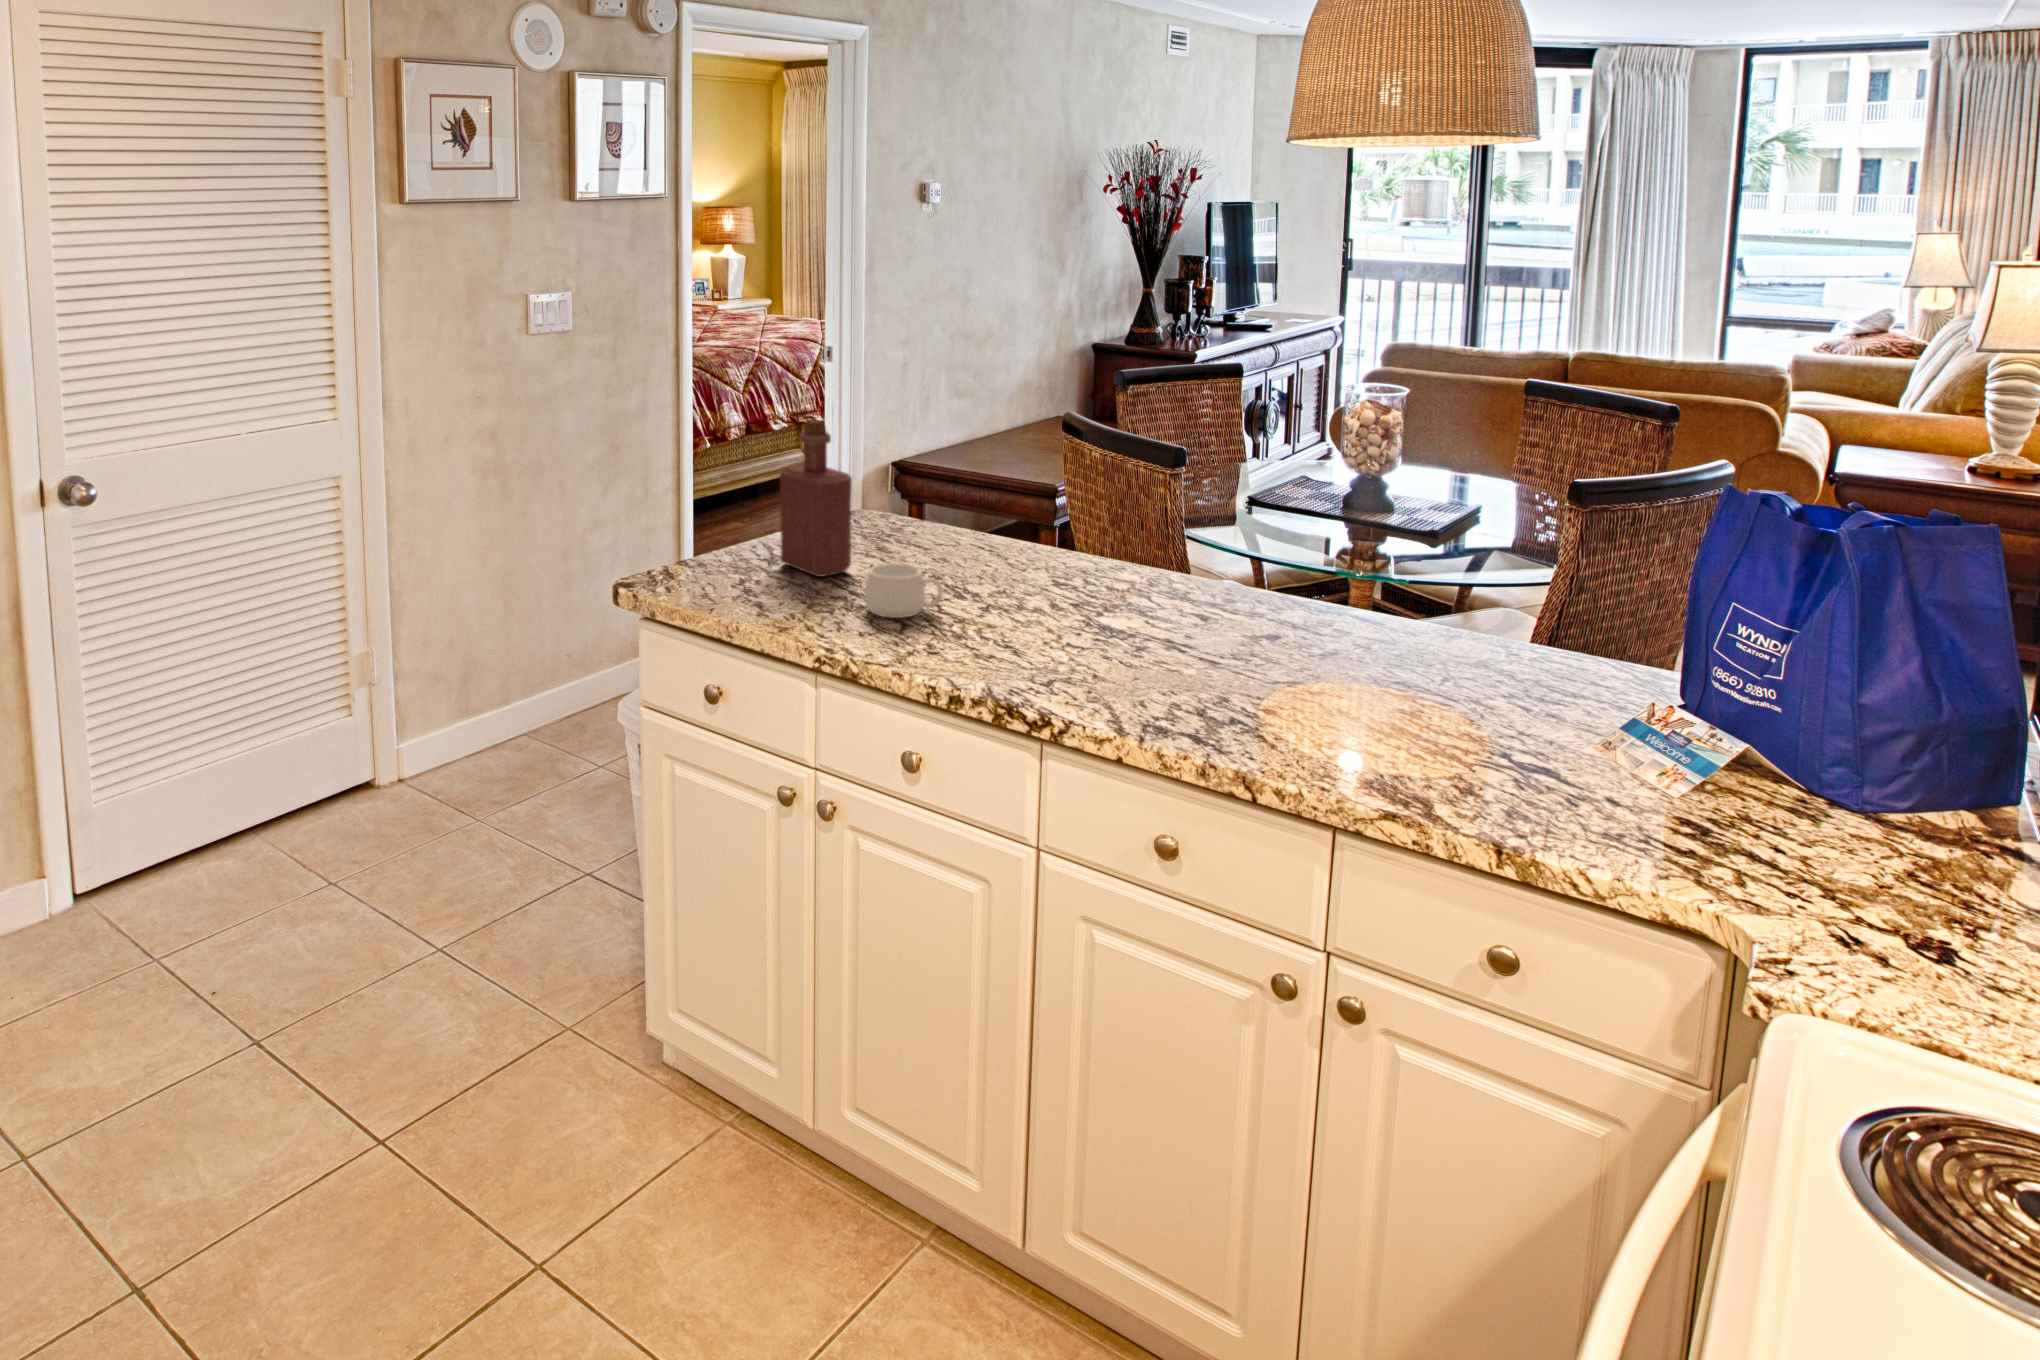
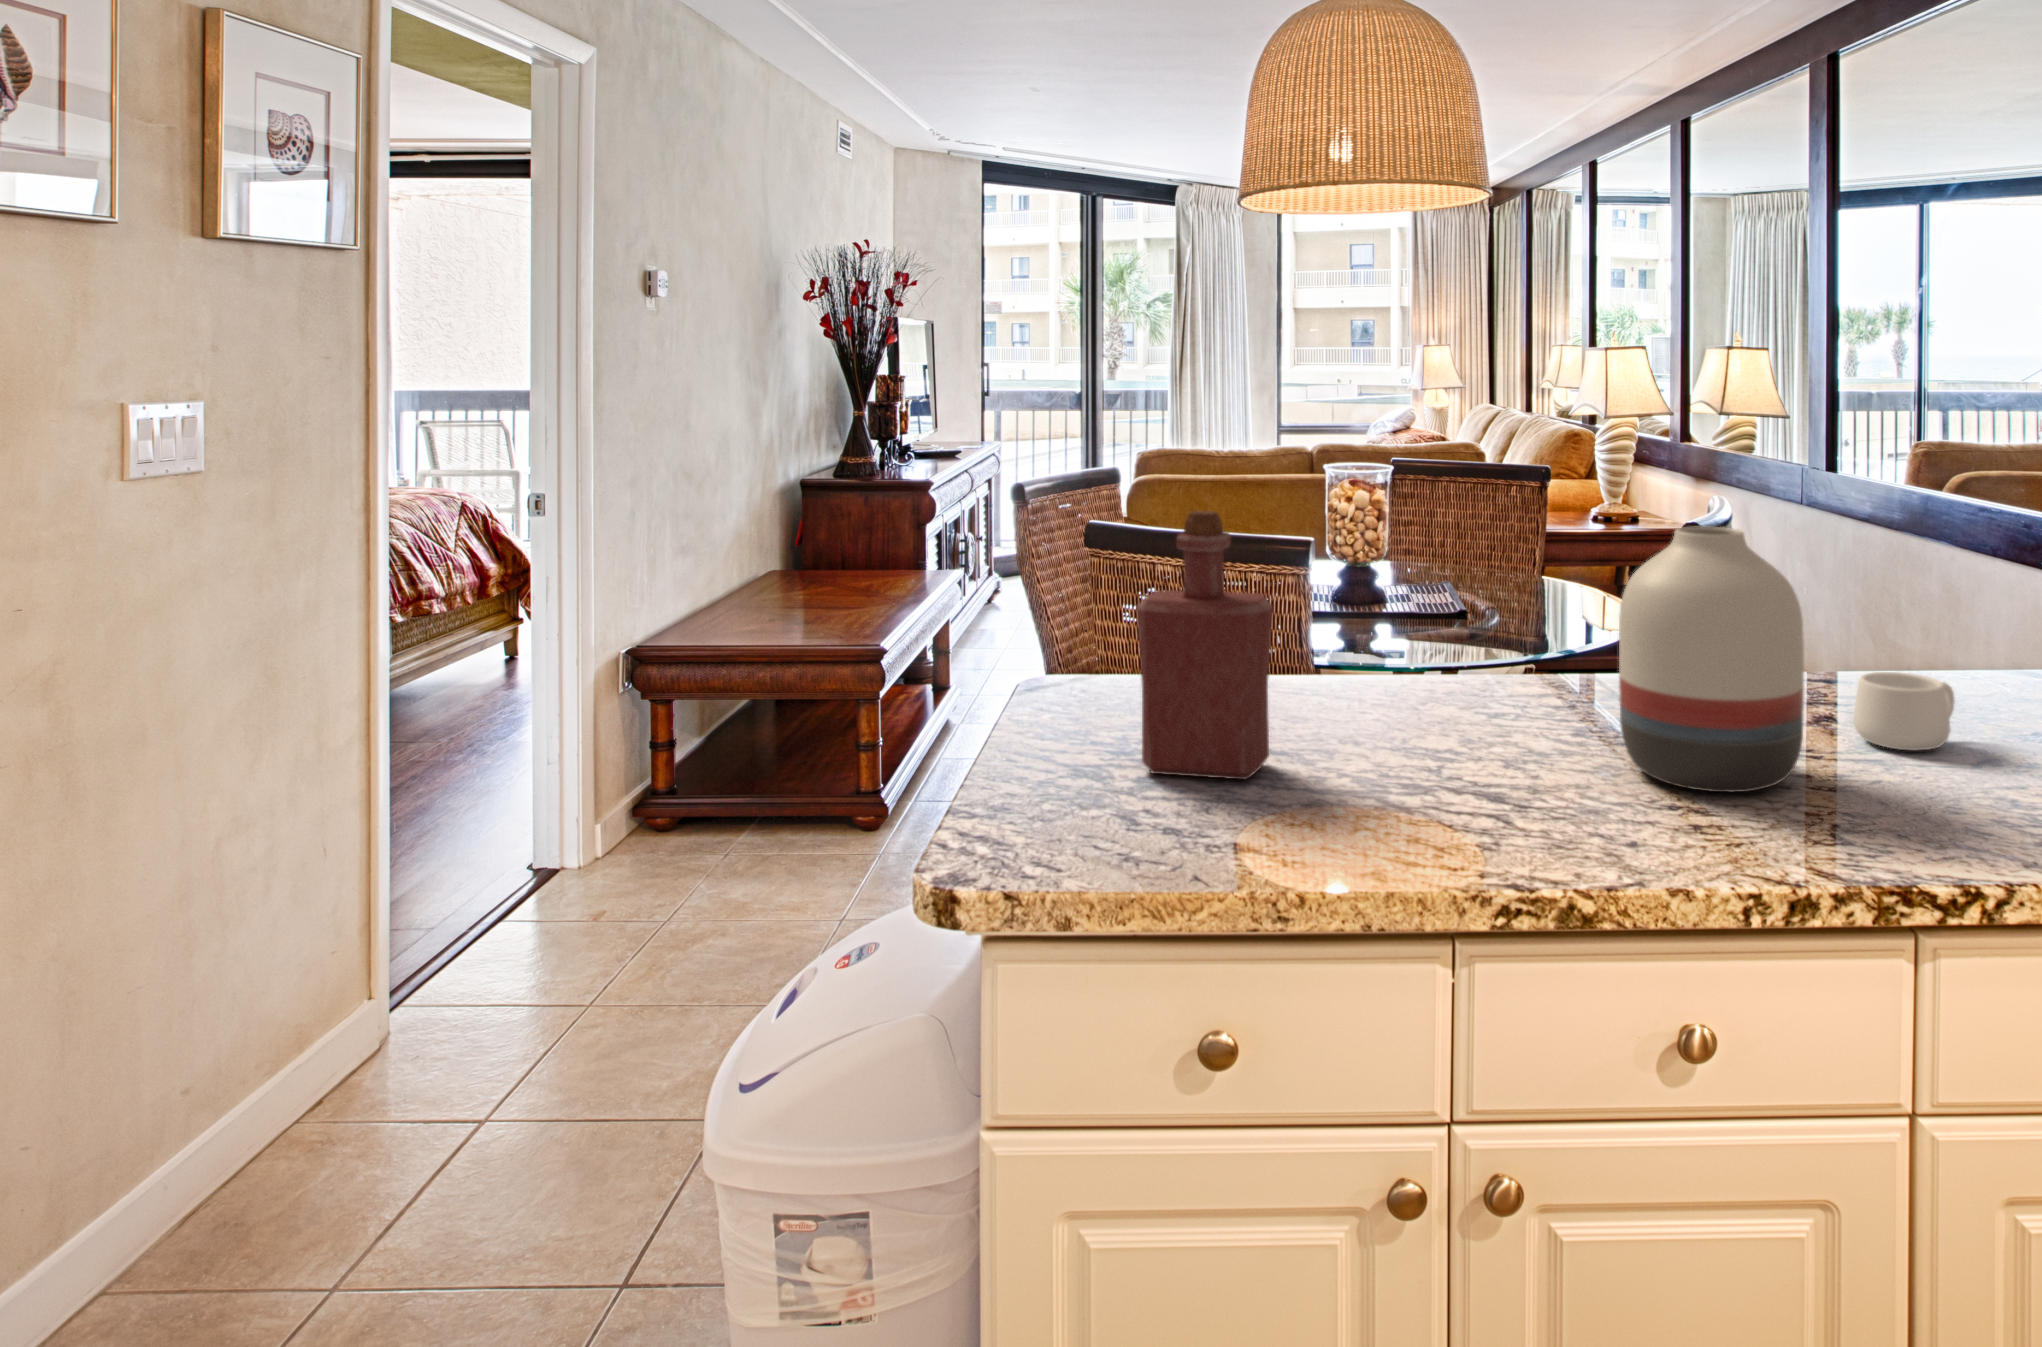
vase: none [1010,471,1130,648] -> present [1619,526,1804,792]
mug: present [864,563,942,618] -> present [1853,672,1955,750]

